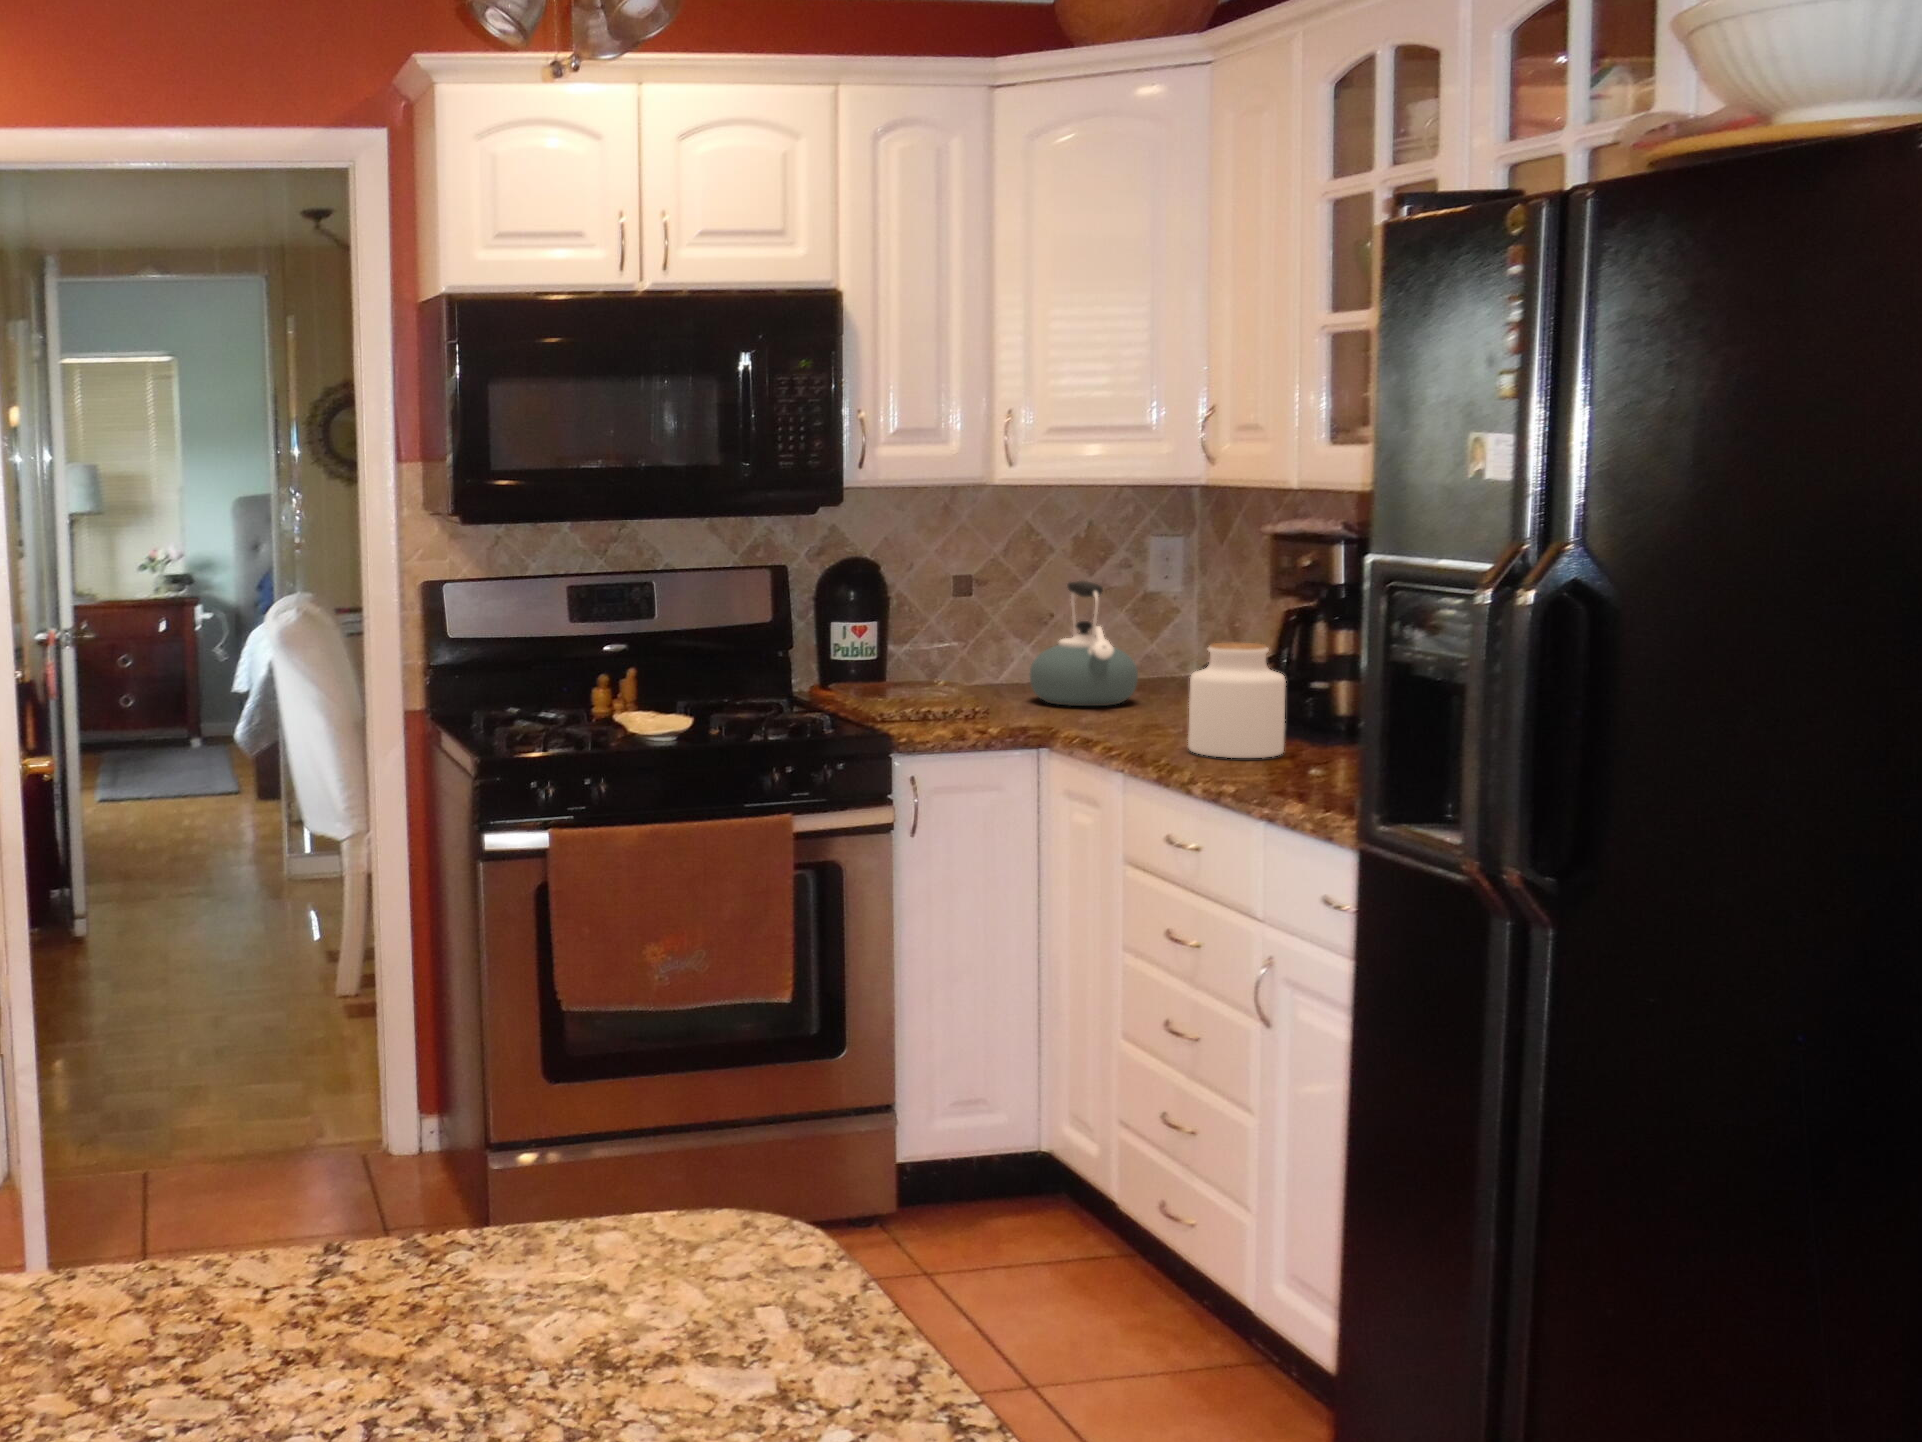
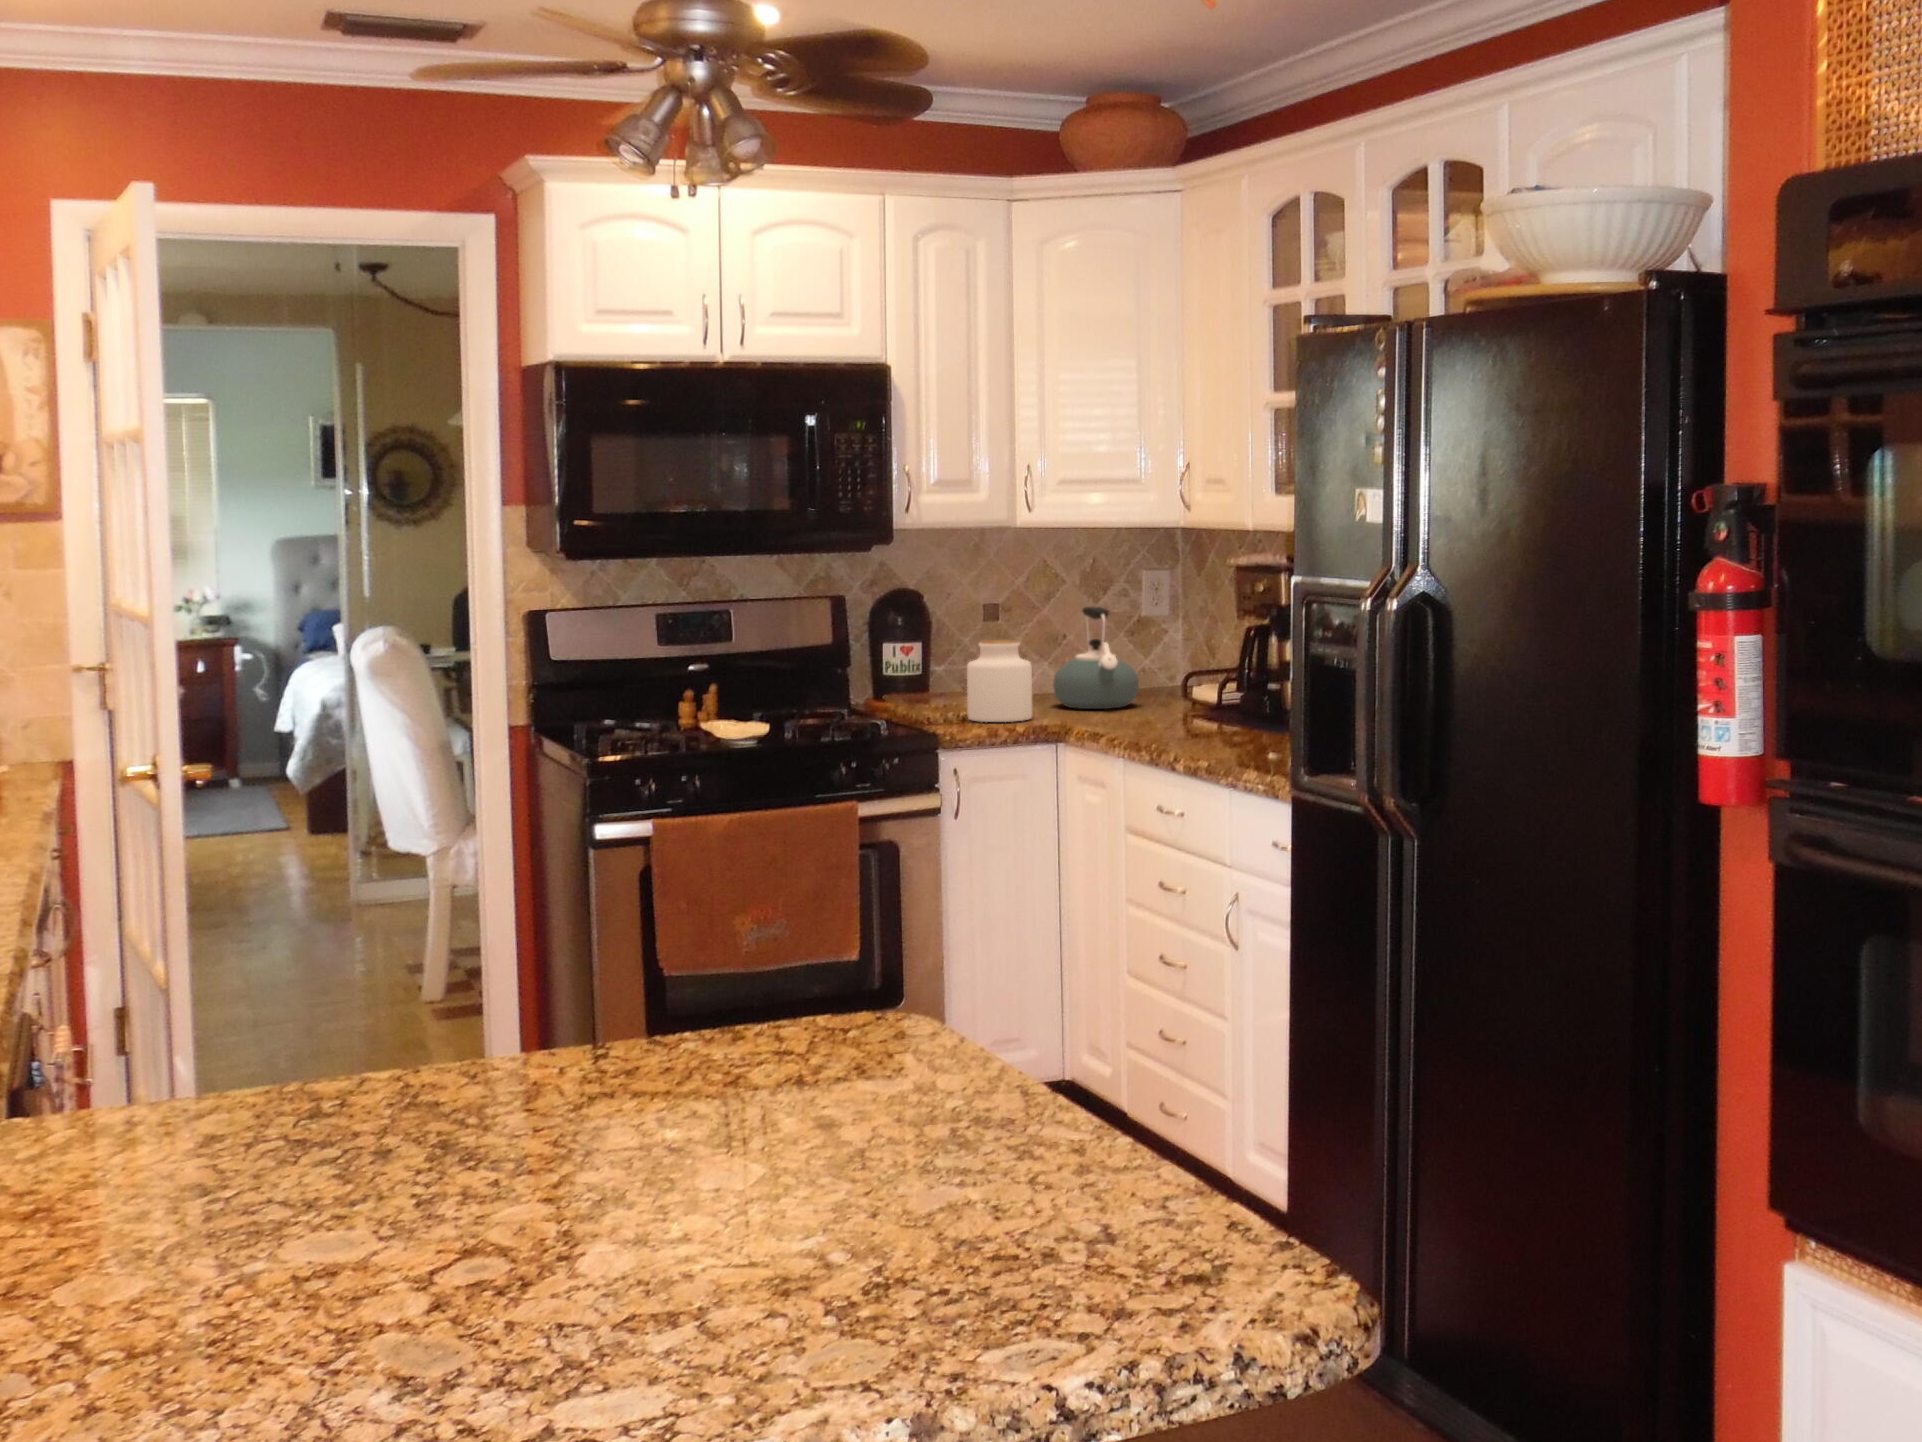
jar: present [1188,642,1286,758] -> present [967,640,1032,722]

